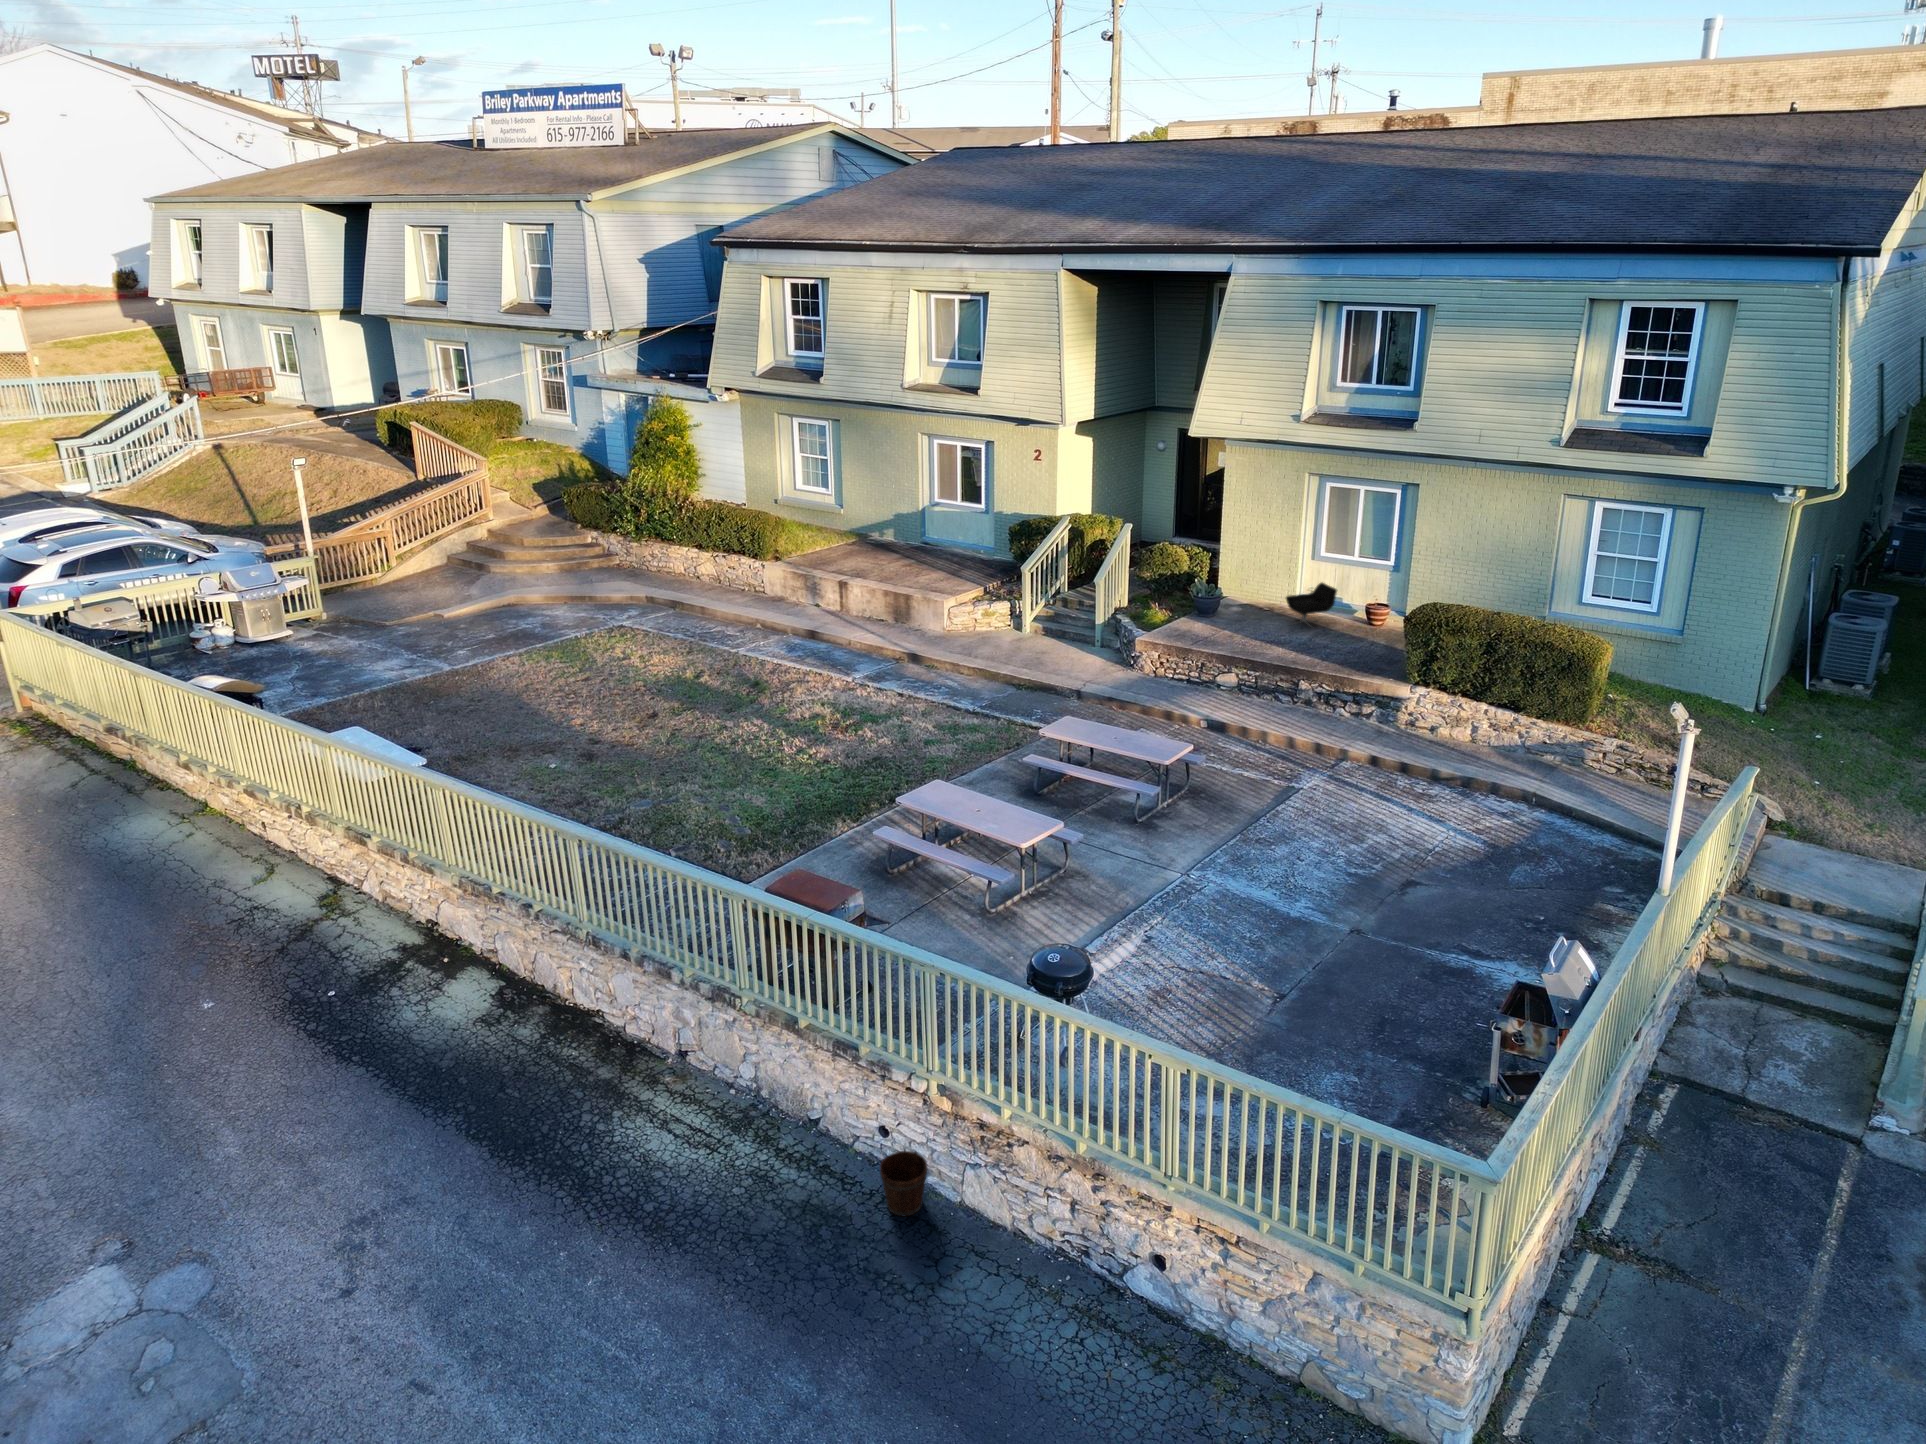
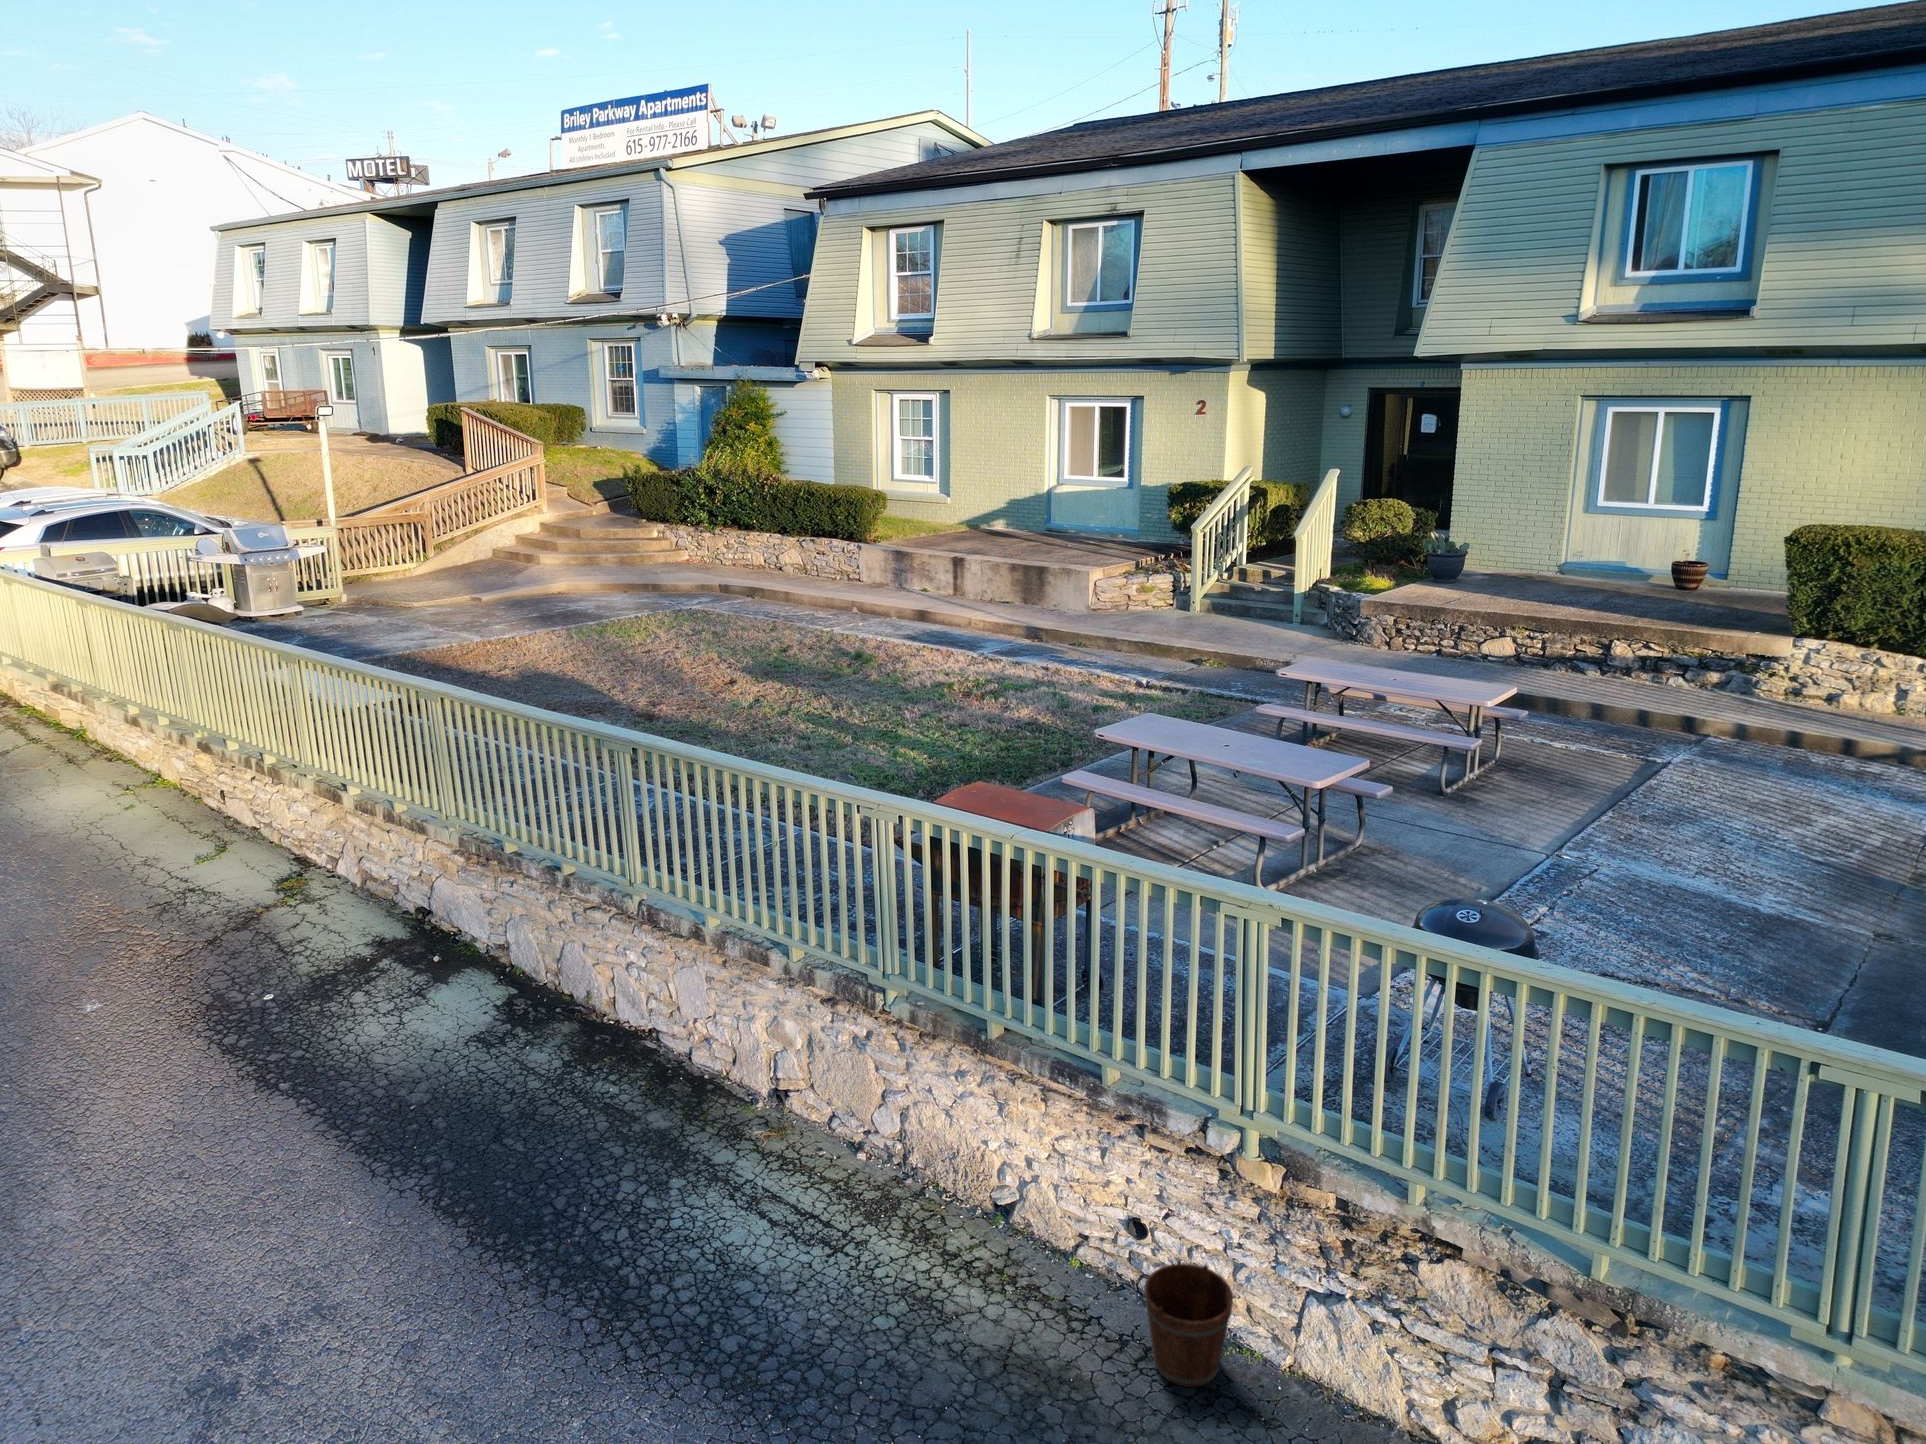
lounge chair: present [1286,583,1337,623] -> none [1544,541,1619,597]

